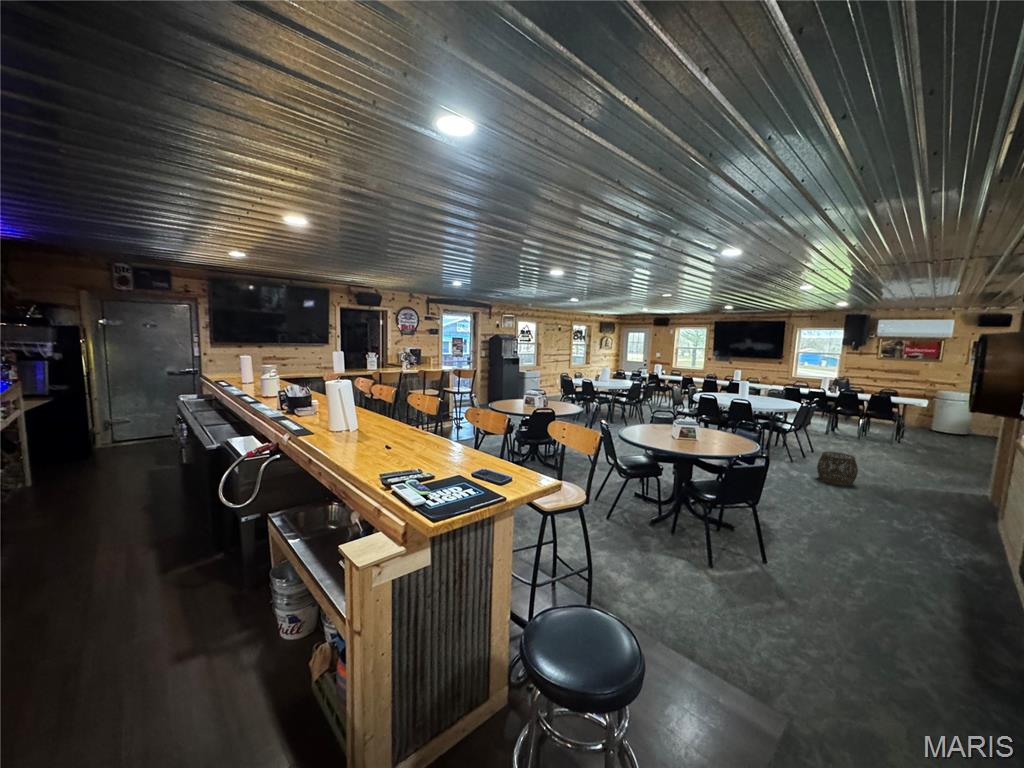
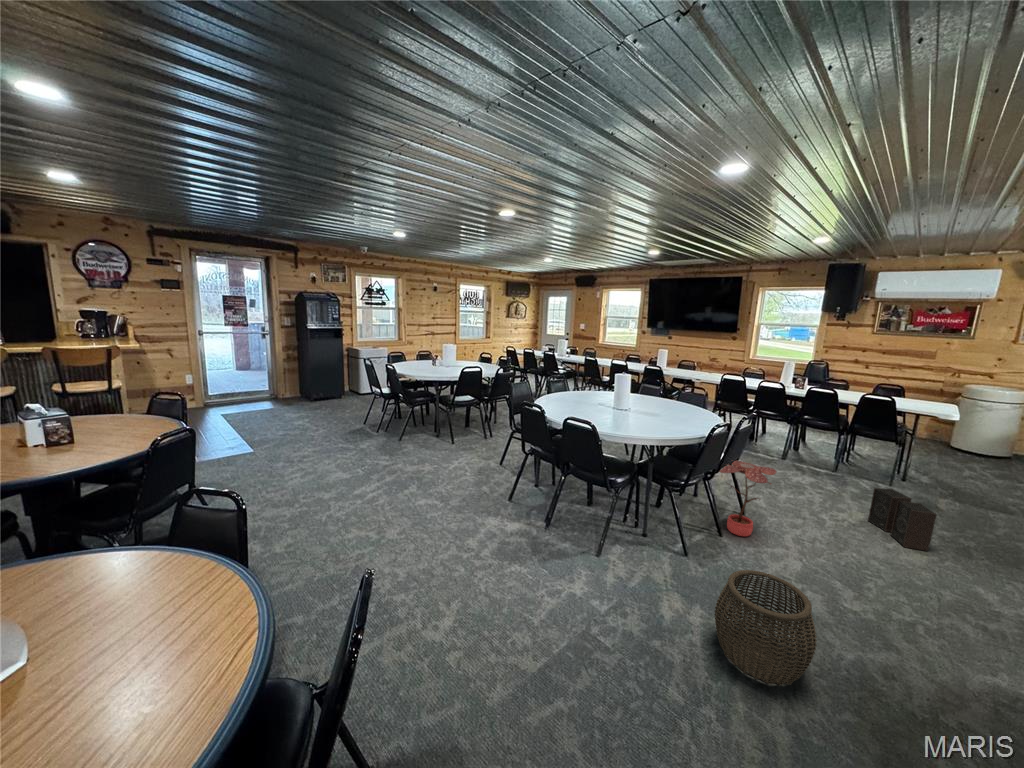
potted plant: none [802,423,831,458] -> present [720,461,776,536]
speaker: none [878,437,910,463] -> present [868,488,937,551]

